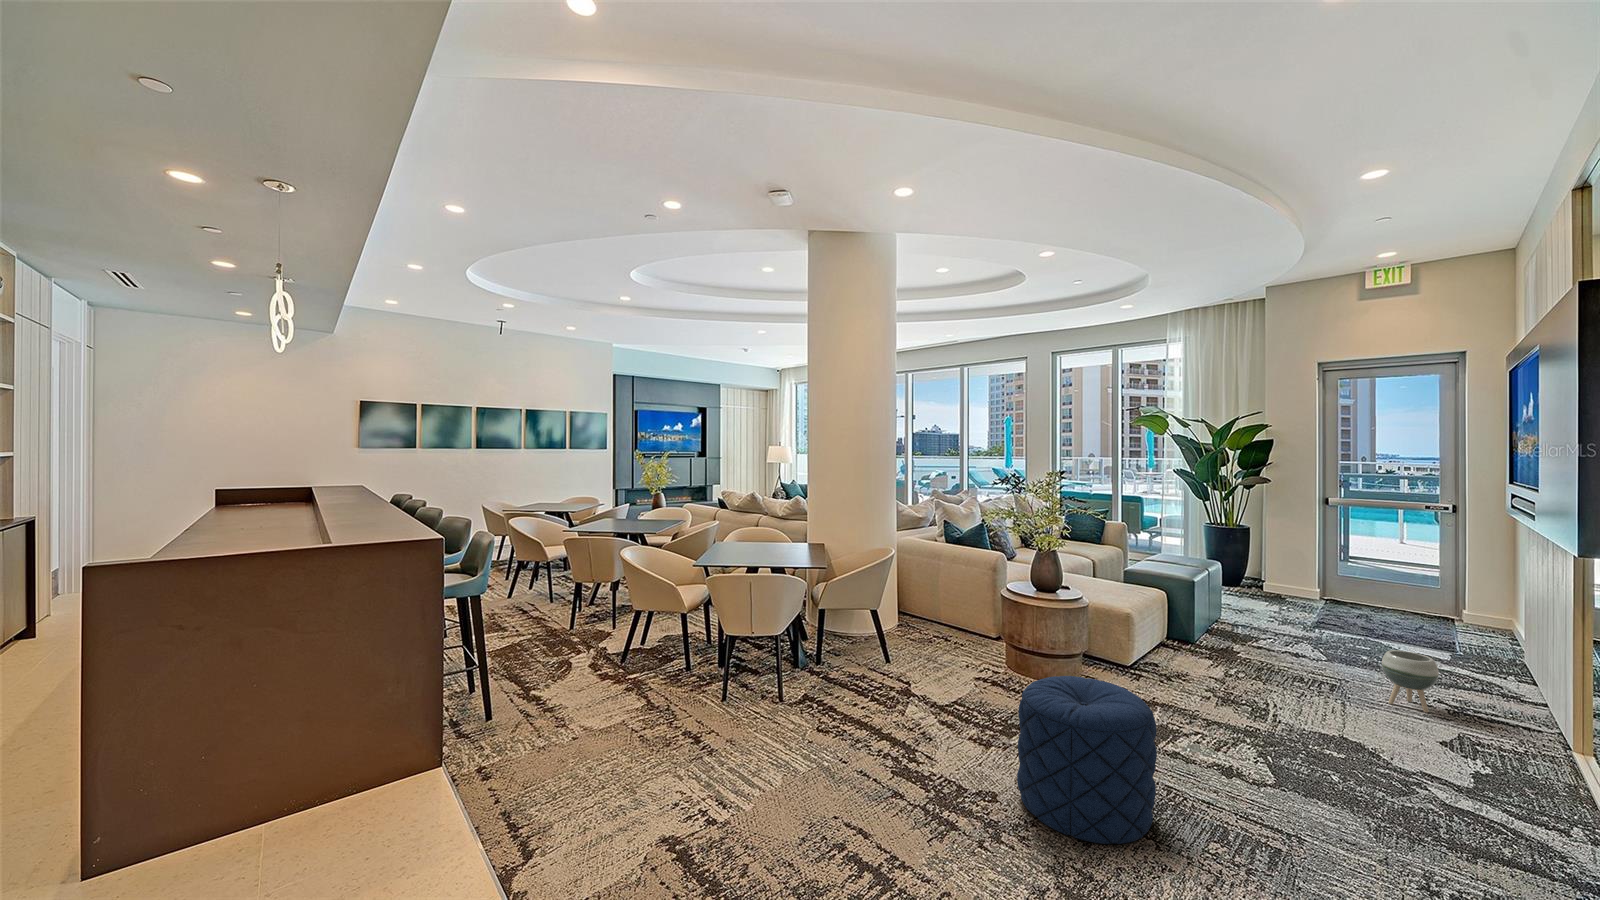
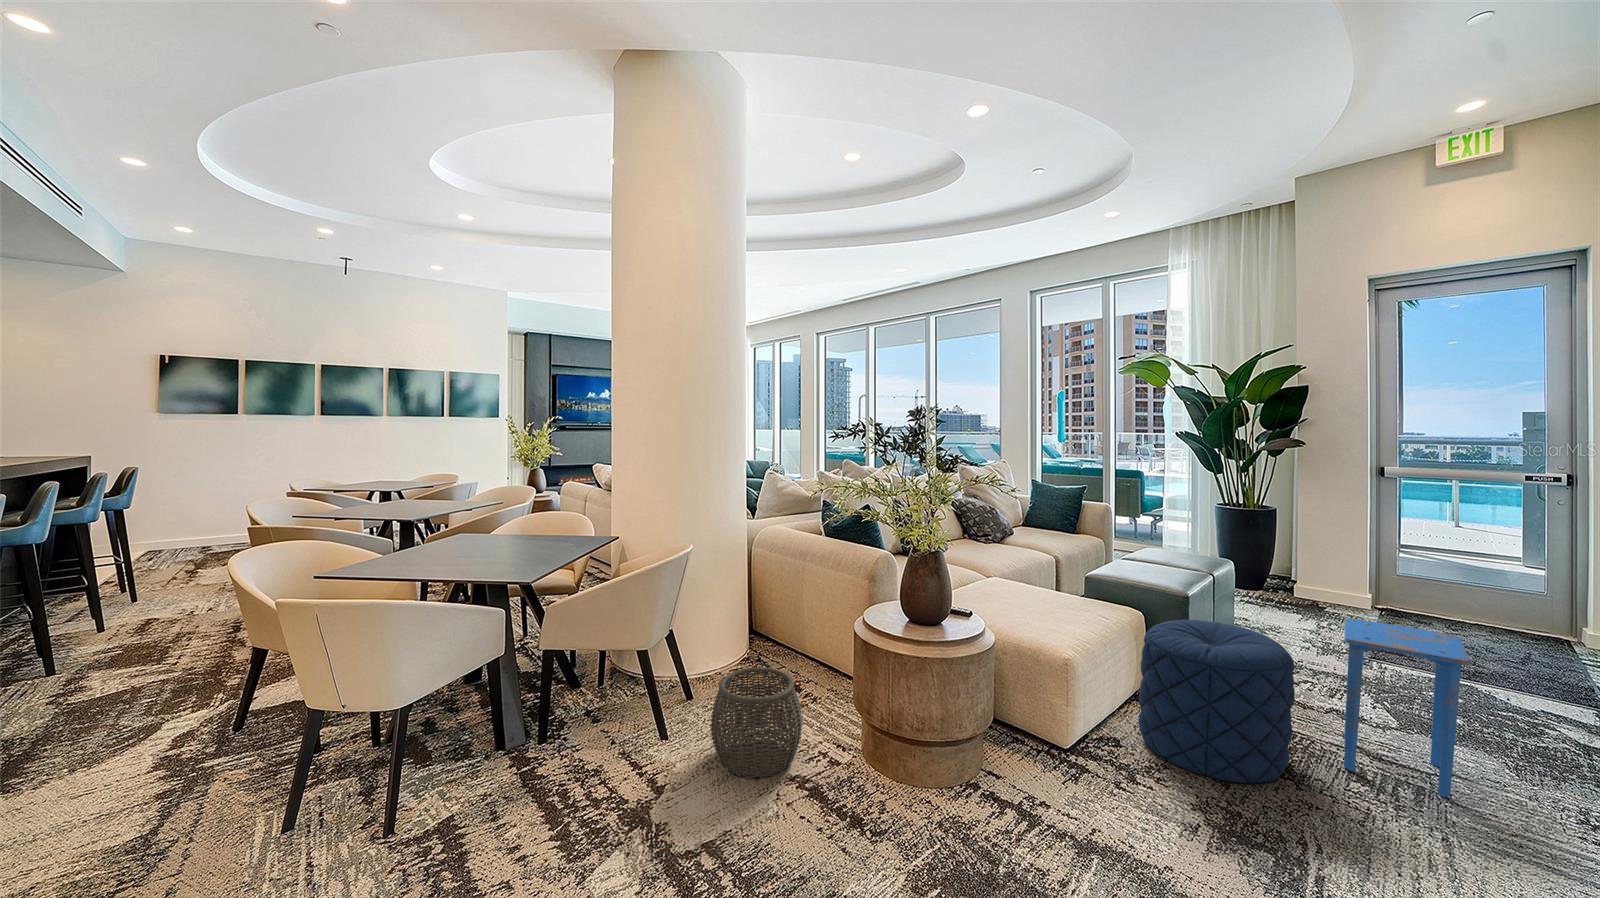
planter: present [1382,650,1439,713] -> none [1489,600,1552,662]
side table: none [1204,675,1315,859] -> present [1344,618,1470,797]
woven basket: none [587,724,681,840] -> present [710,667,803,778]

